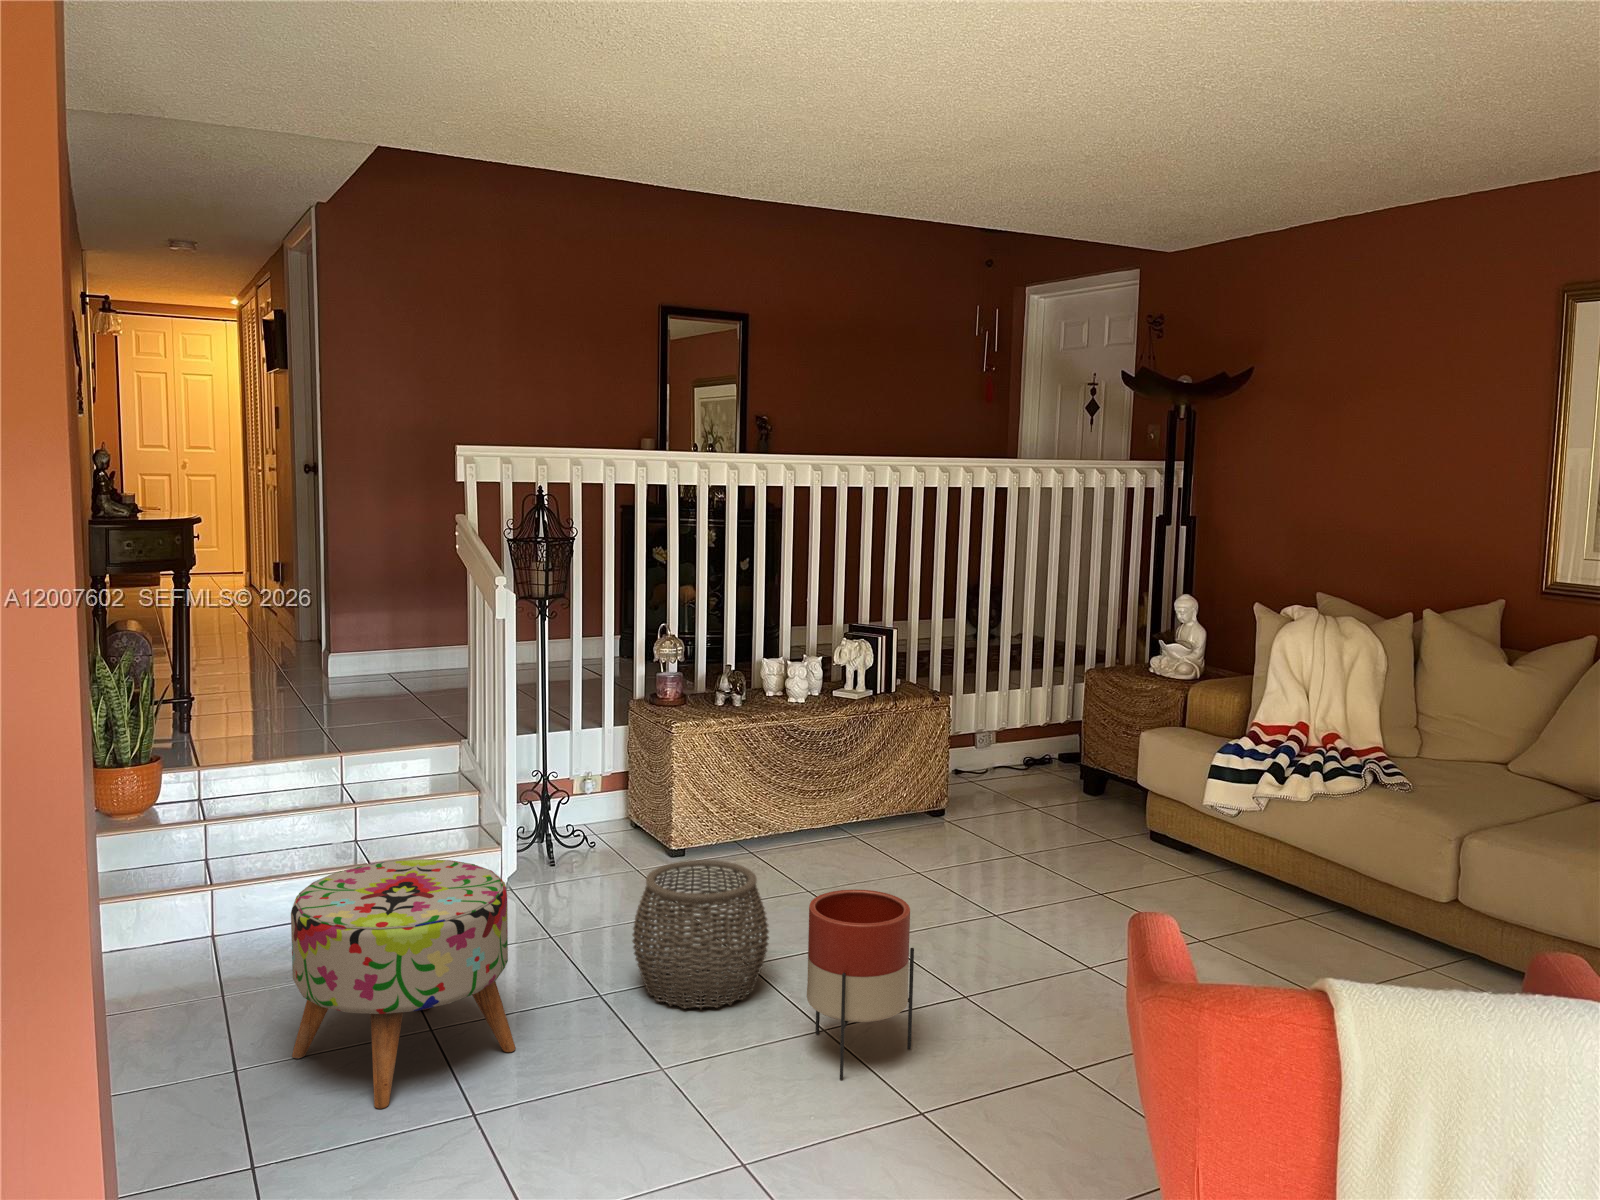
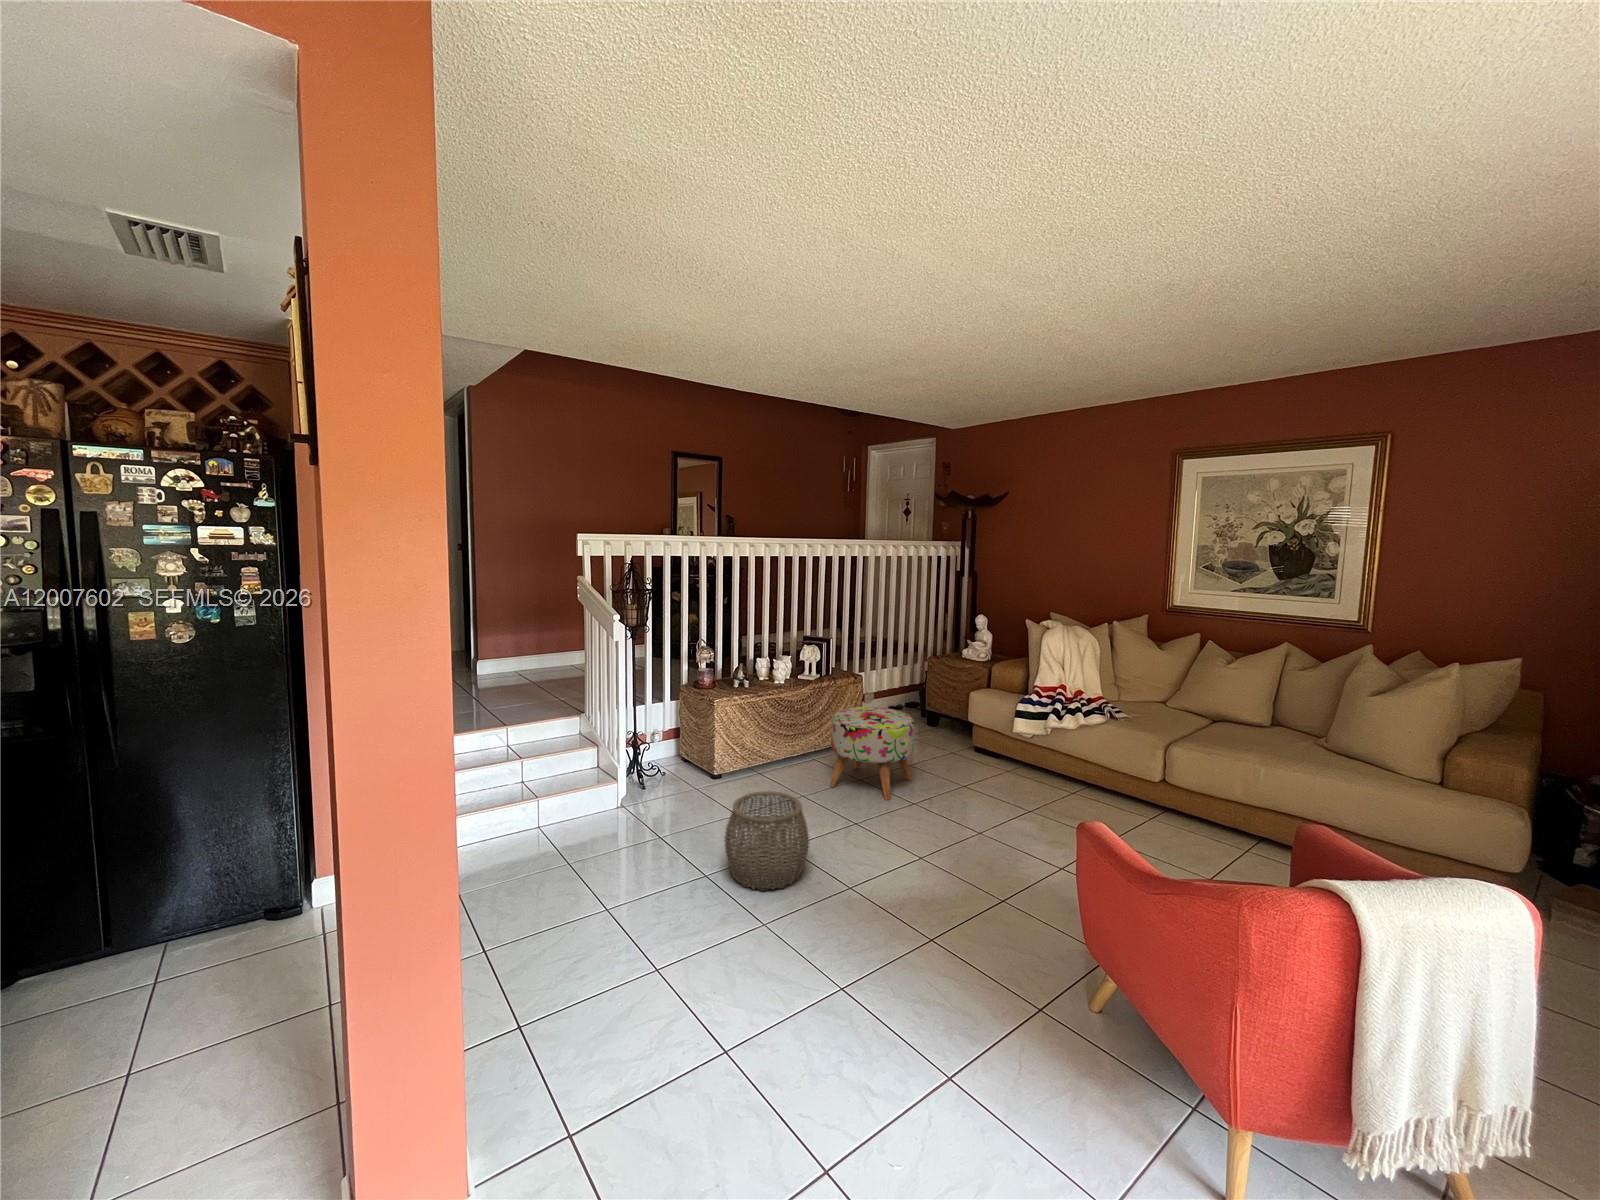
ottoman: present [291,859,516,1109] -> present [830,707,914,800]
planter: present [807,889,914,1080] -> none [850,810,915,935]

